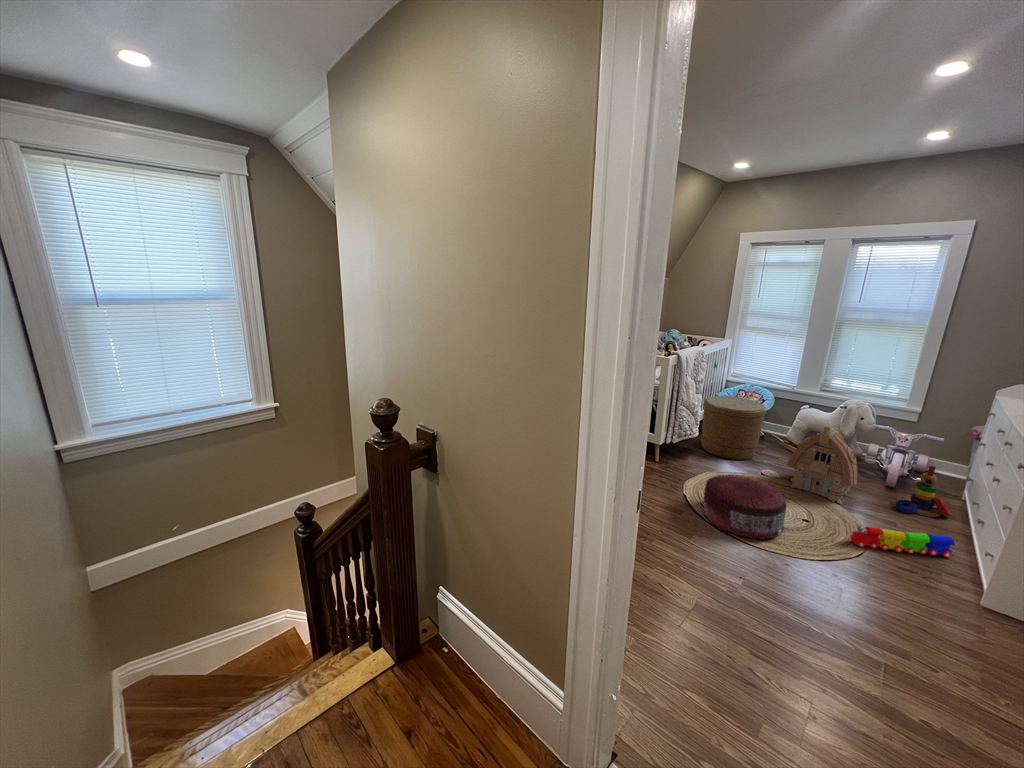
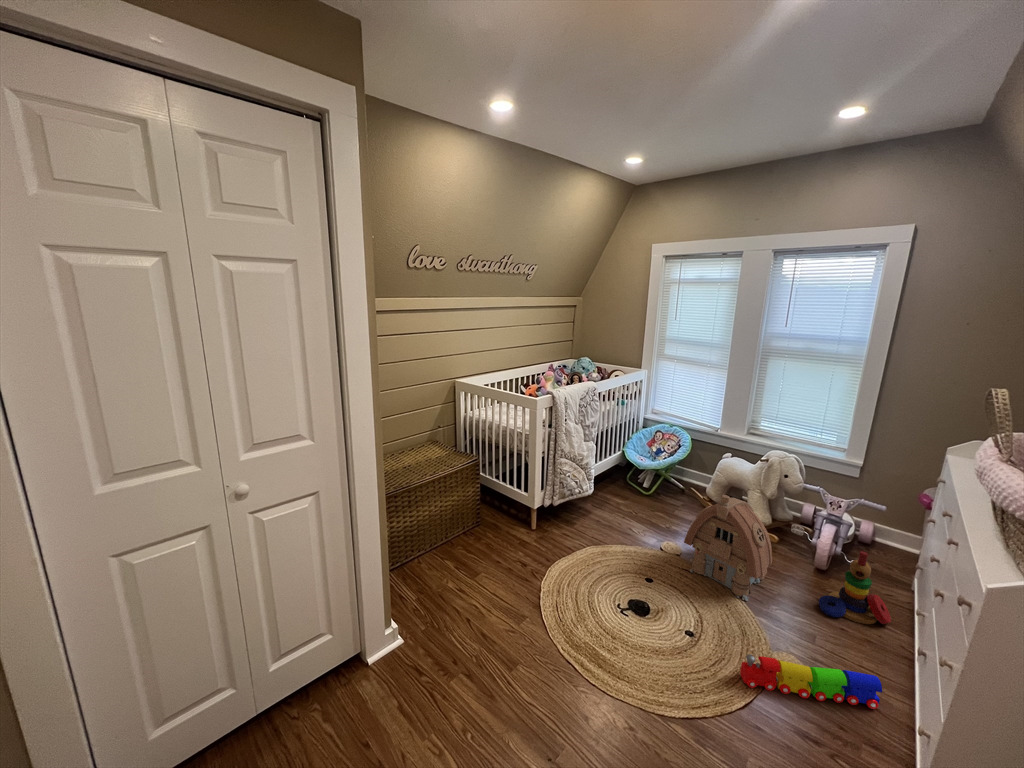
woven basket: present [701,396,766,460] -> none [600,441,672,526]
pouf: present [704,475,787,540] -> none [548,563,655,677]

